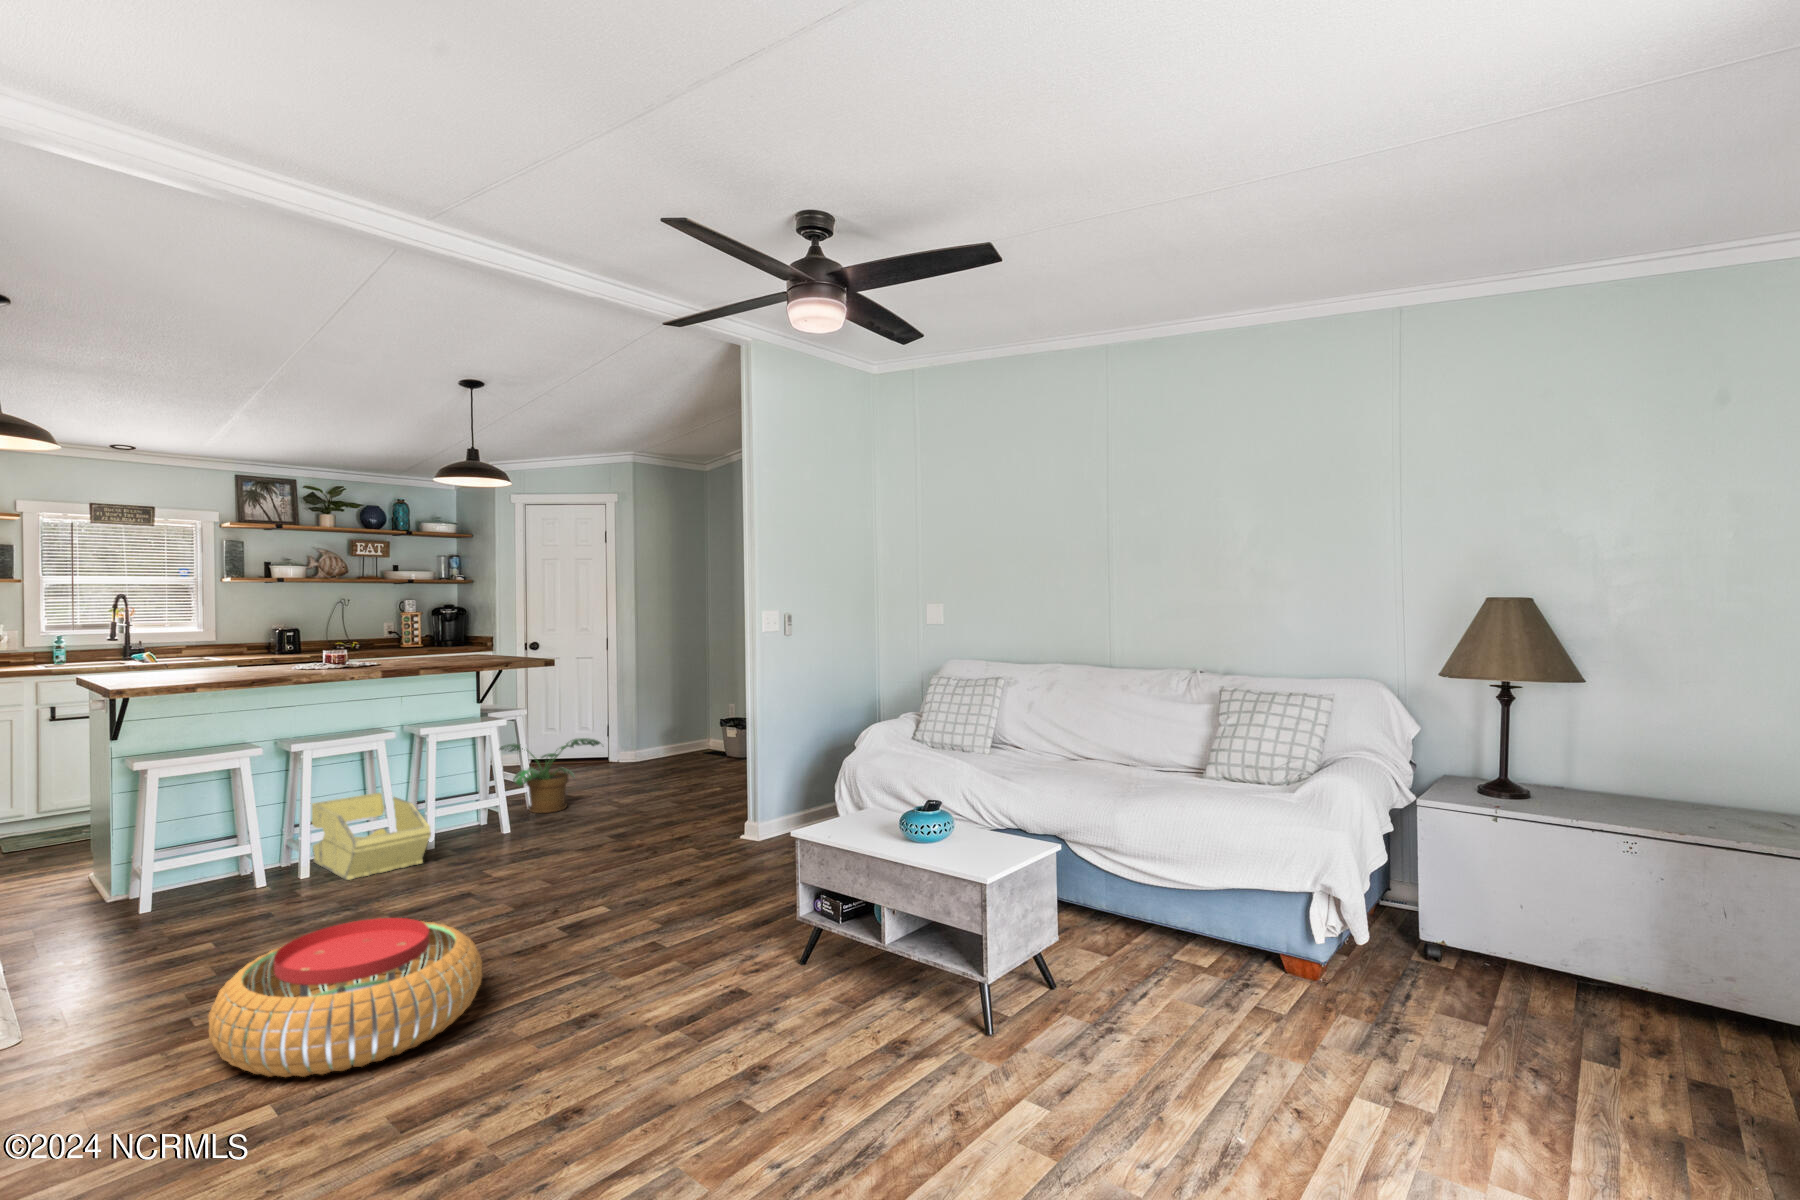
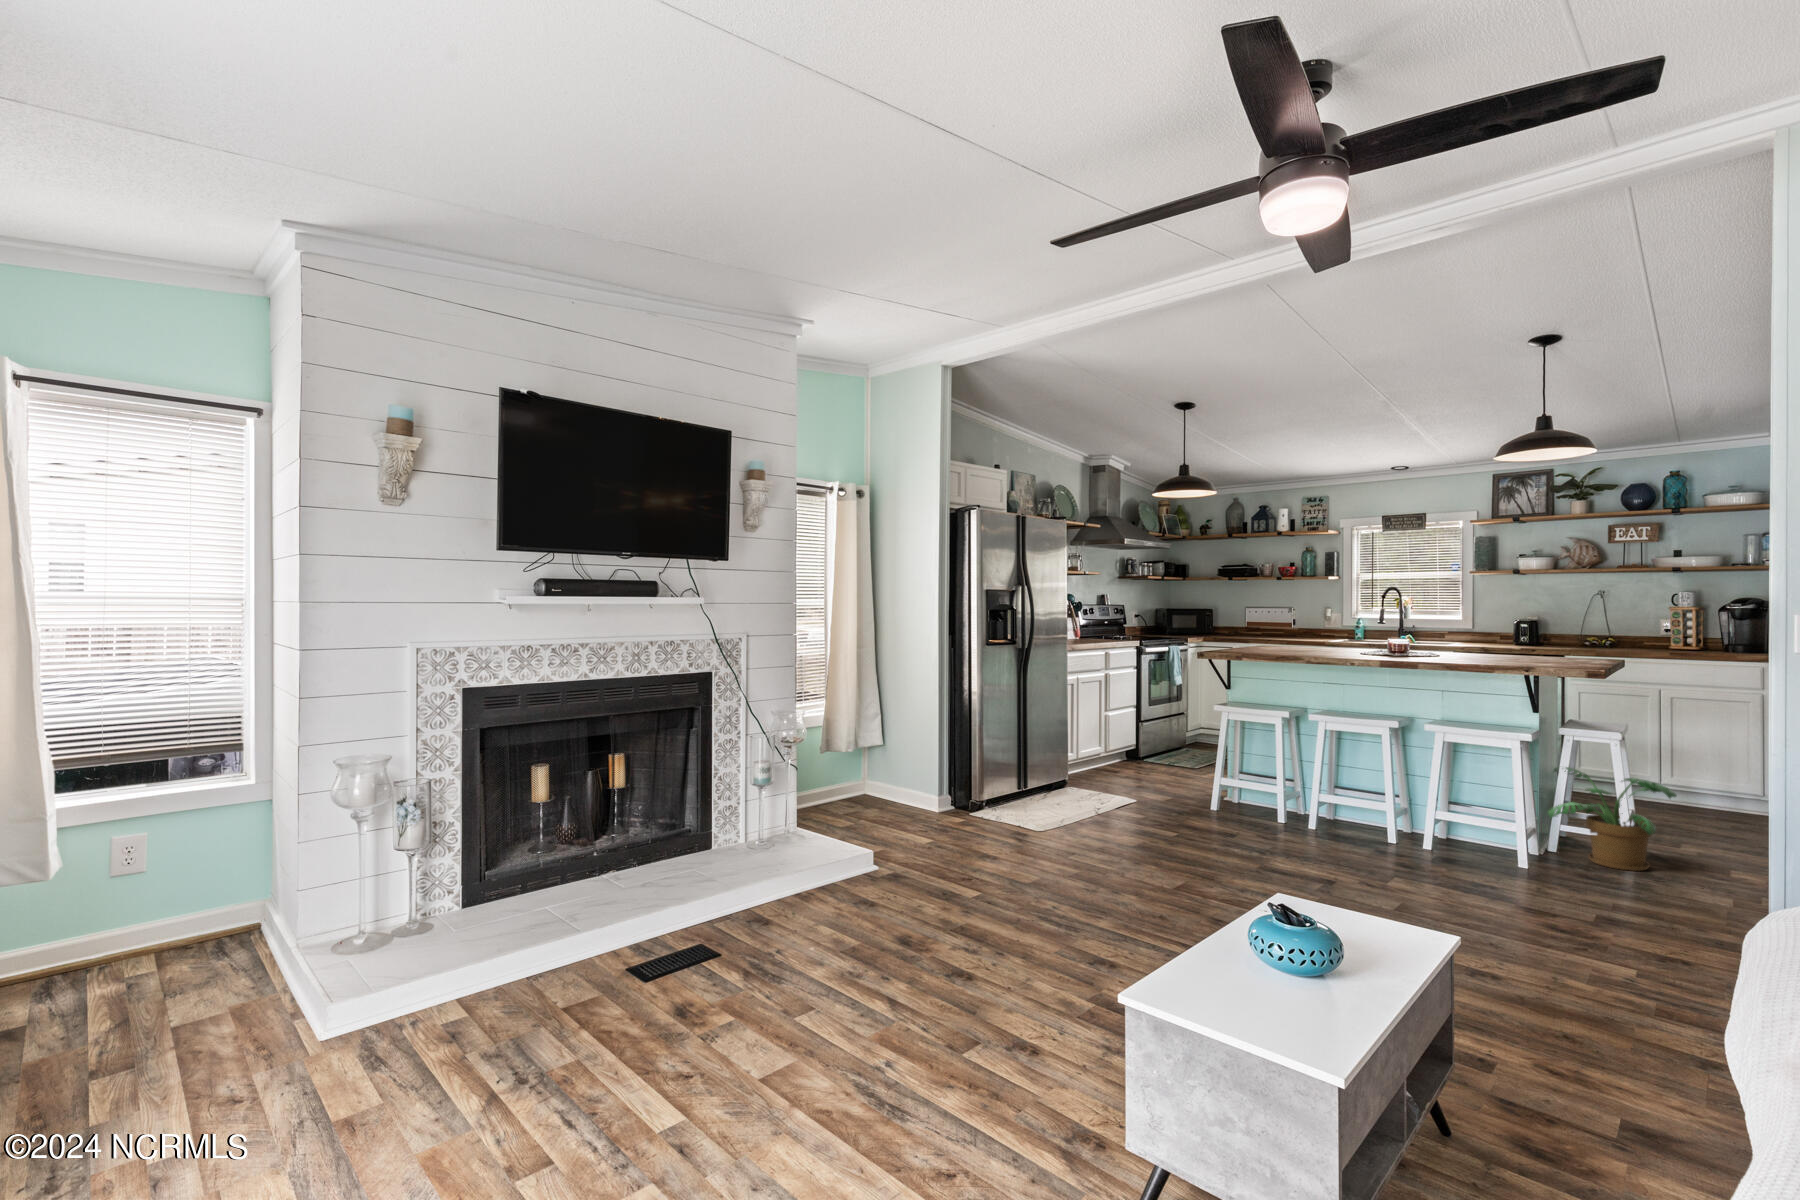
storage bin: present [310,793,431,880] -> none [1285,770,1387,850]
pouf: present [208,918,482,1077] -> none [970,821,1136,916]

